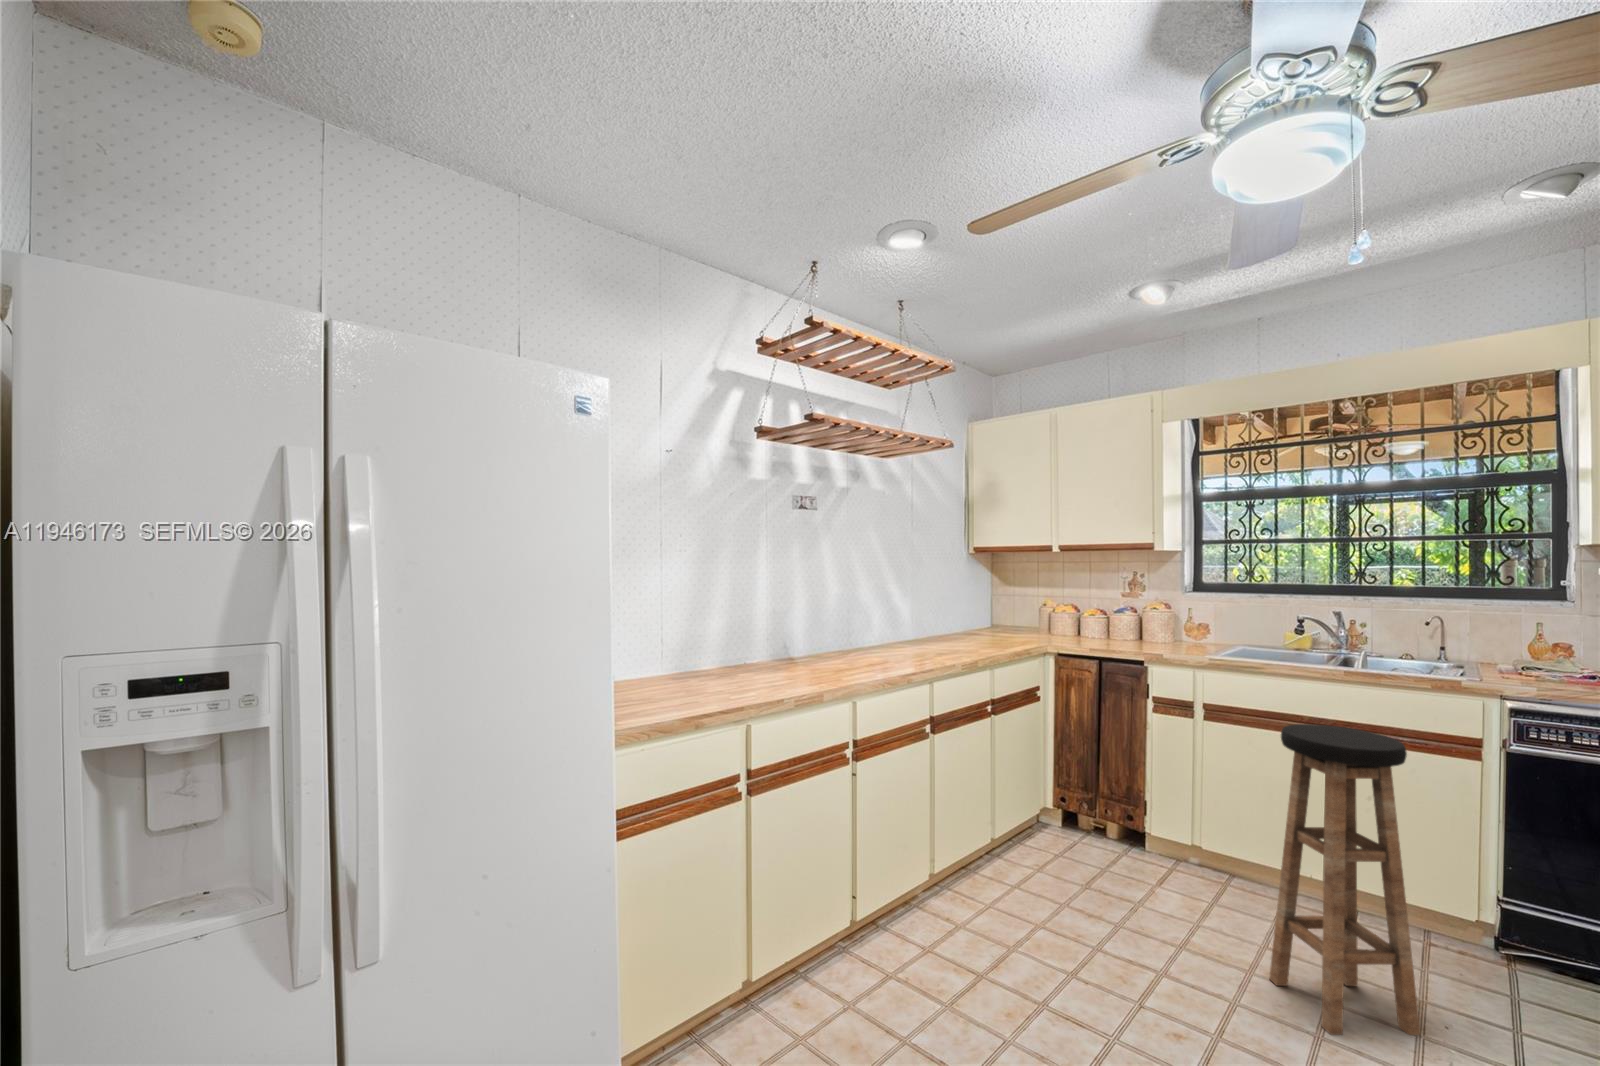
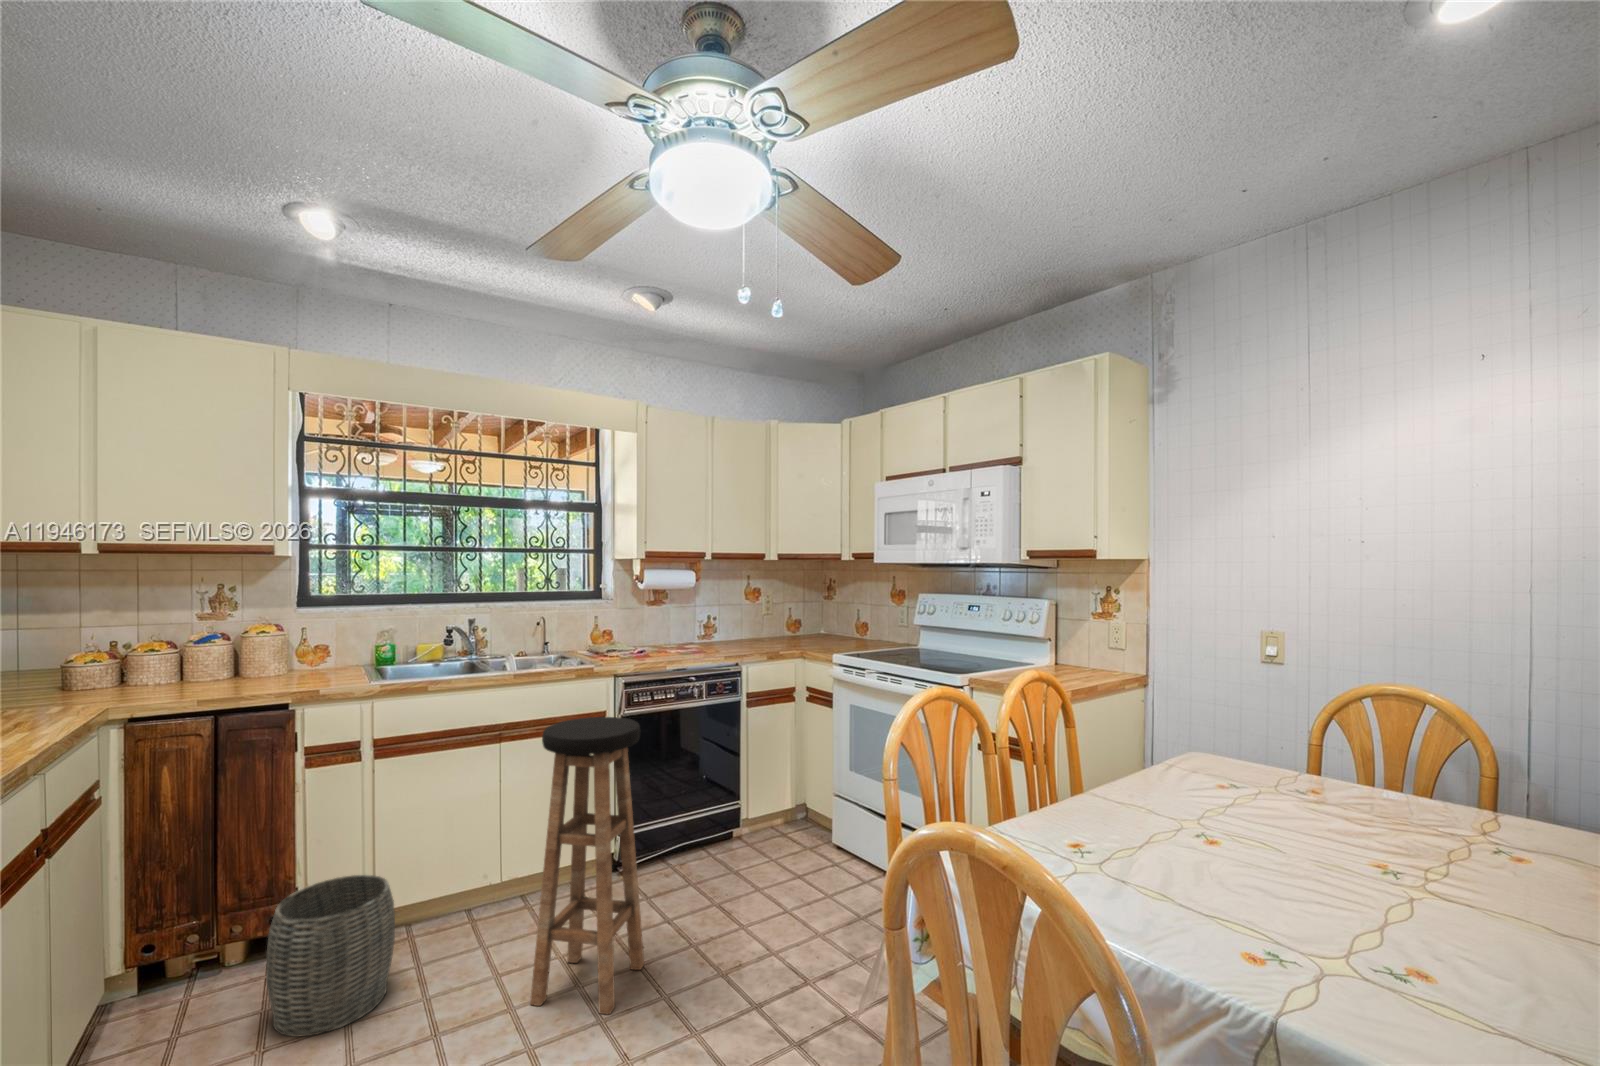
woven basket: none [1101,796,1190,907] -> present [266,875,395,1037]

